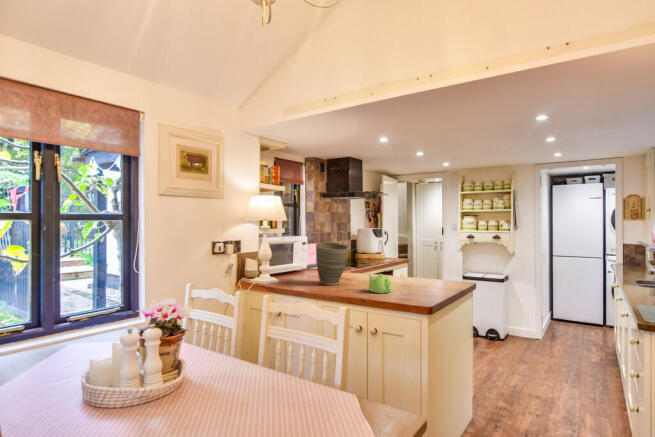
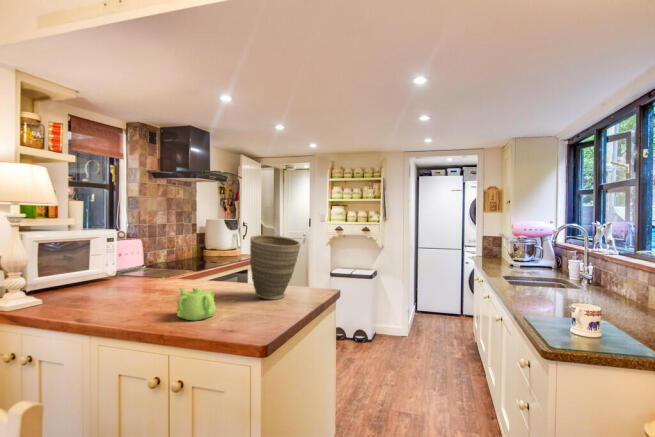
vase: present [316,242,349,285] -> present [250,235,301,299]

